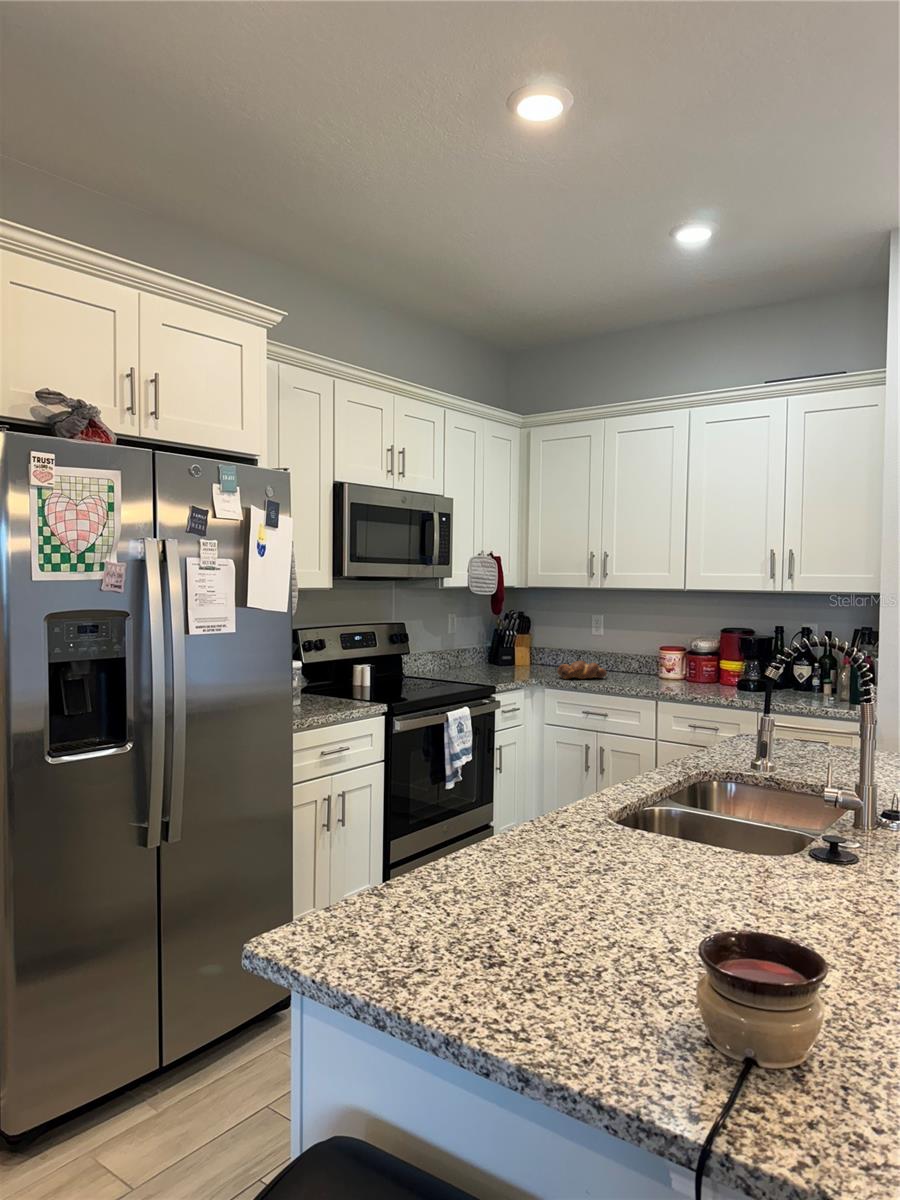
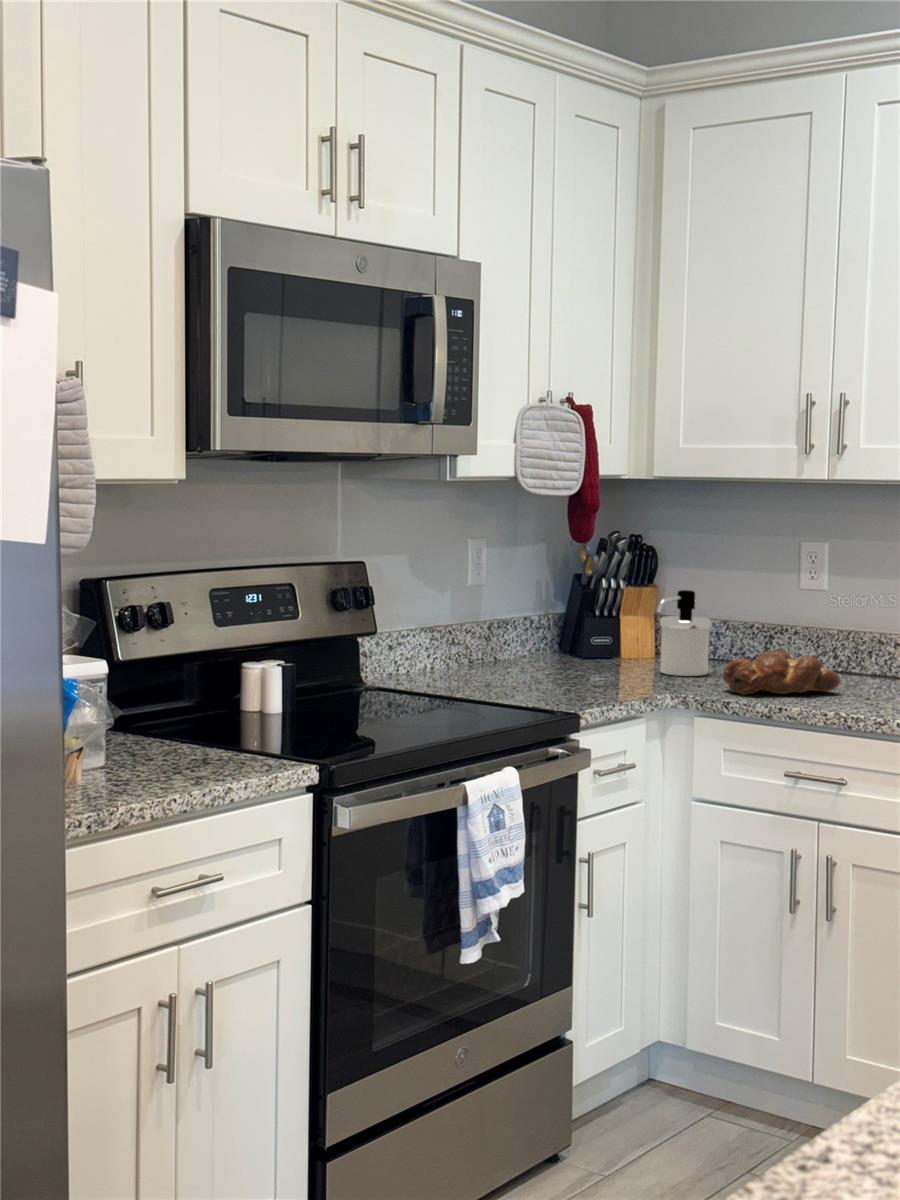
soap dispenser: none [529,636,553,672] -> present [657,590,711,676]

